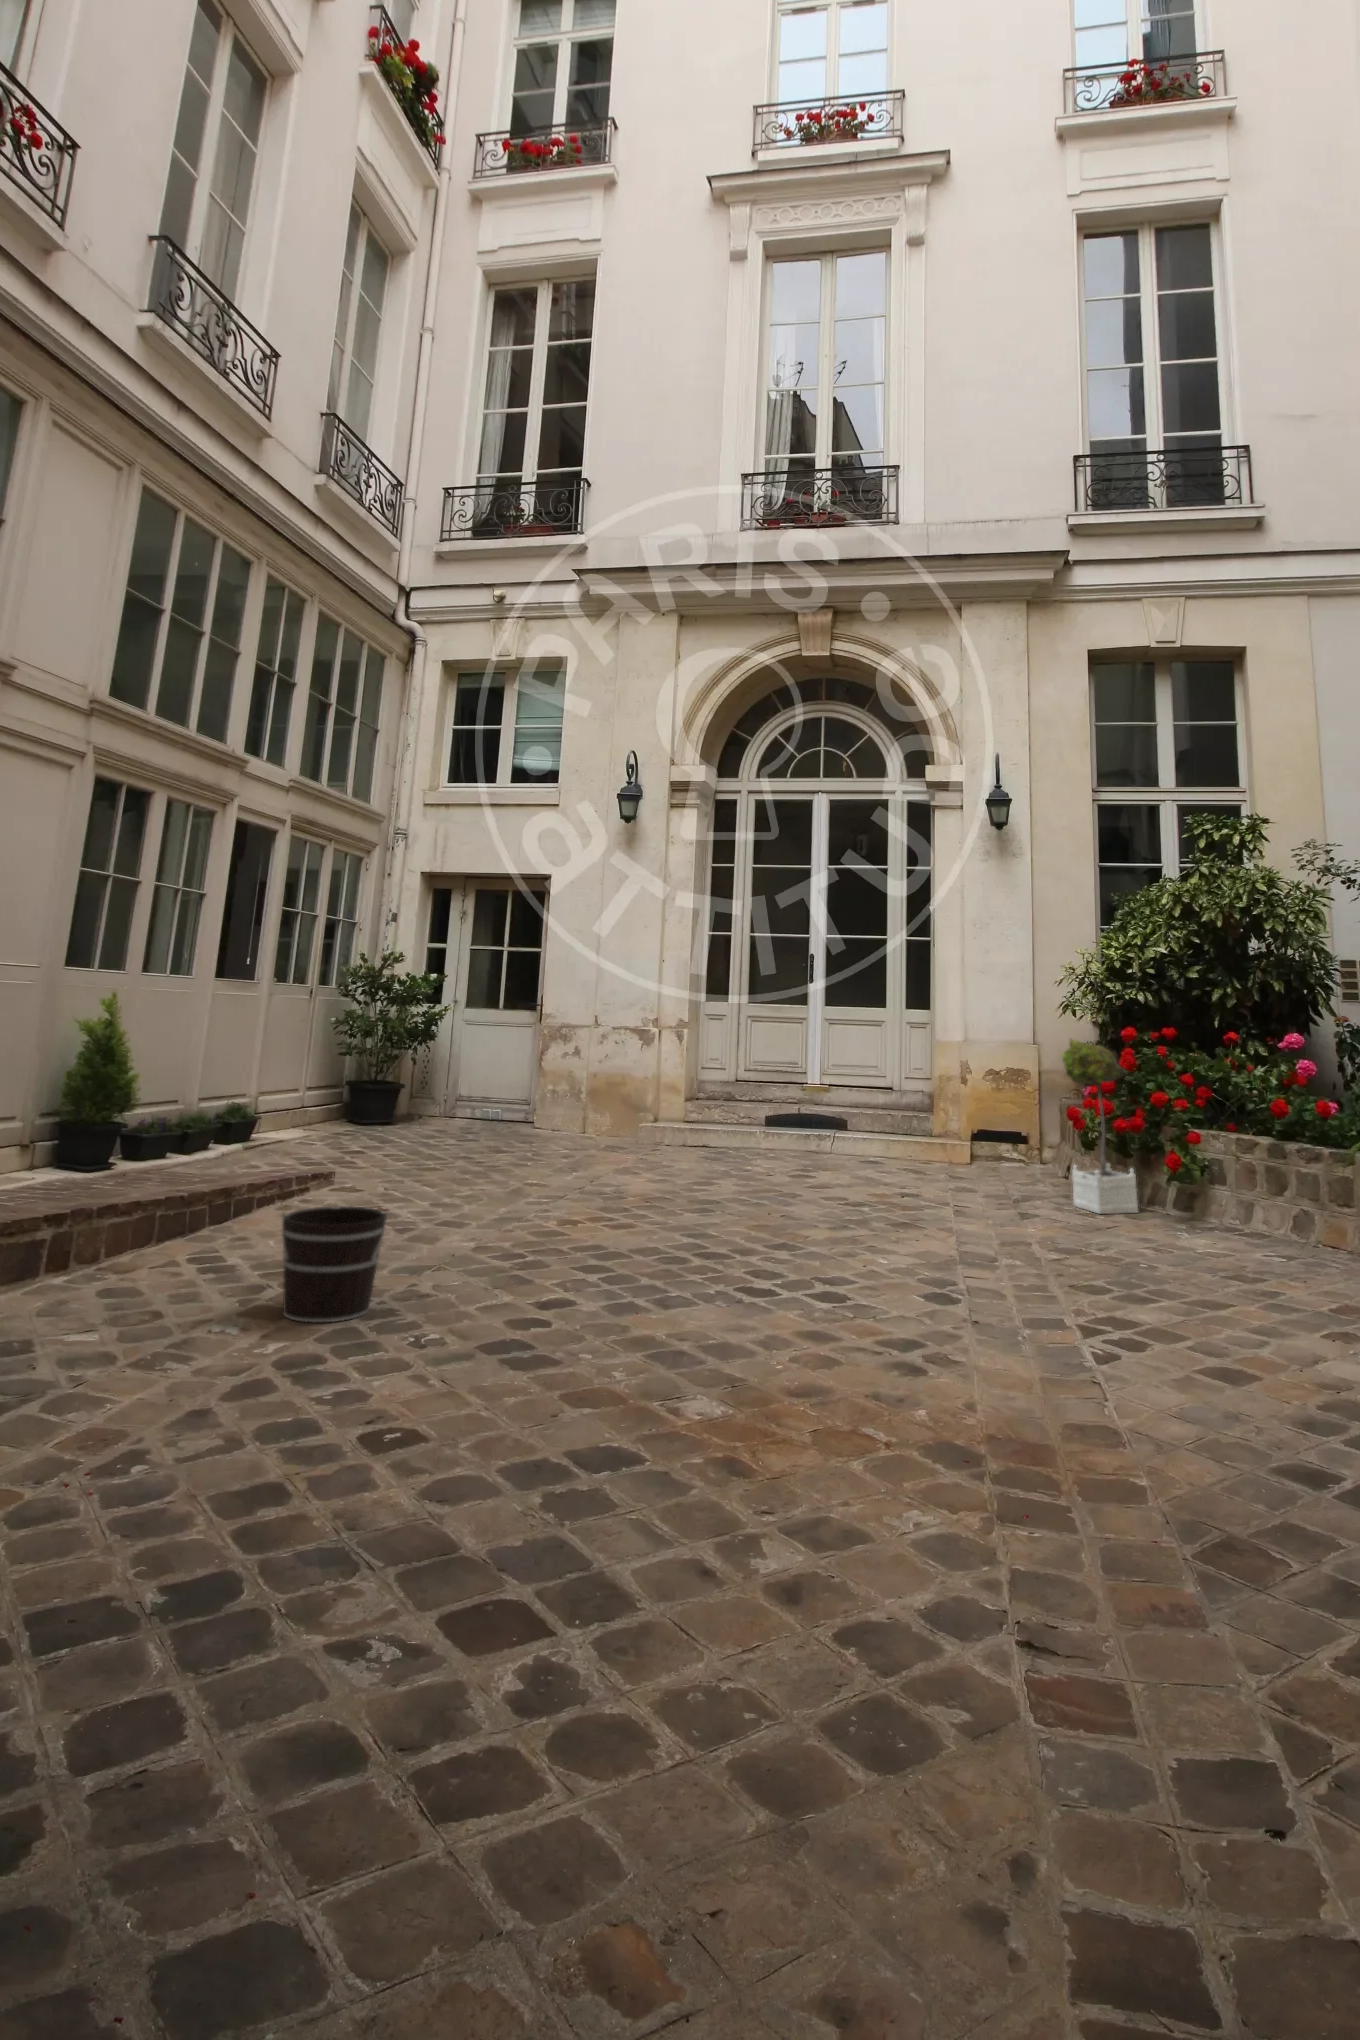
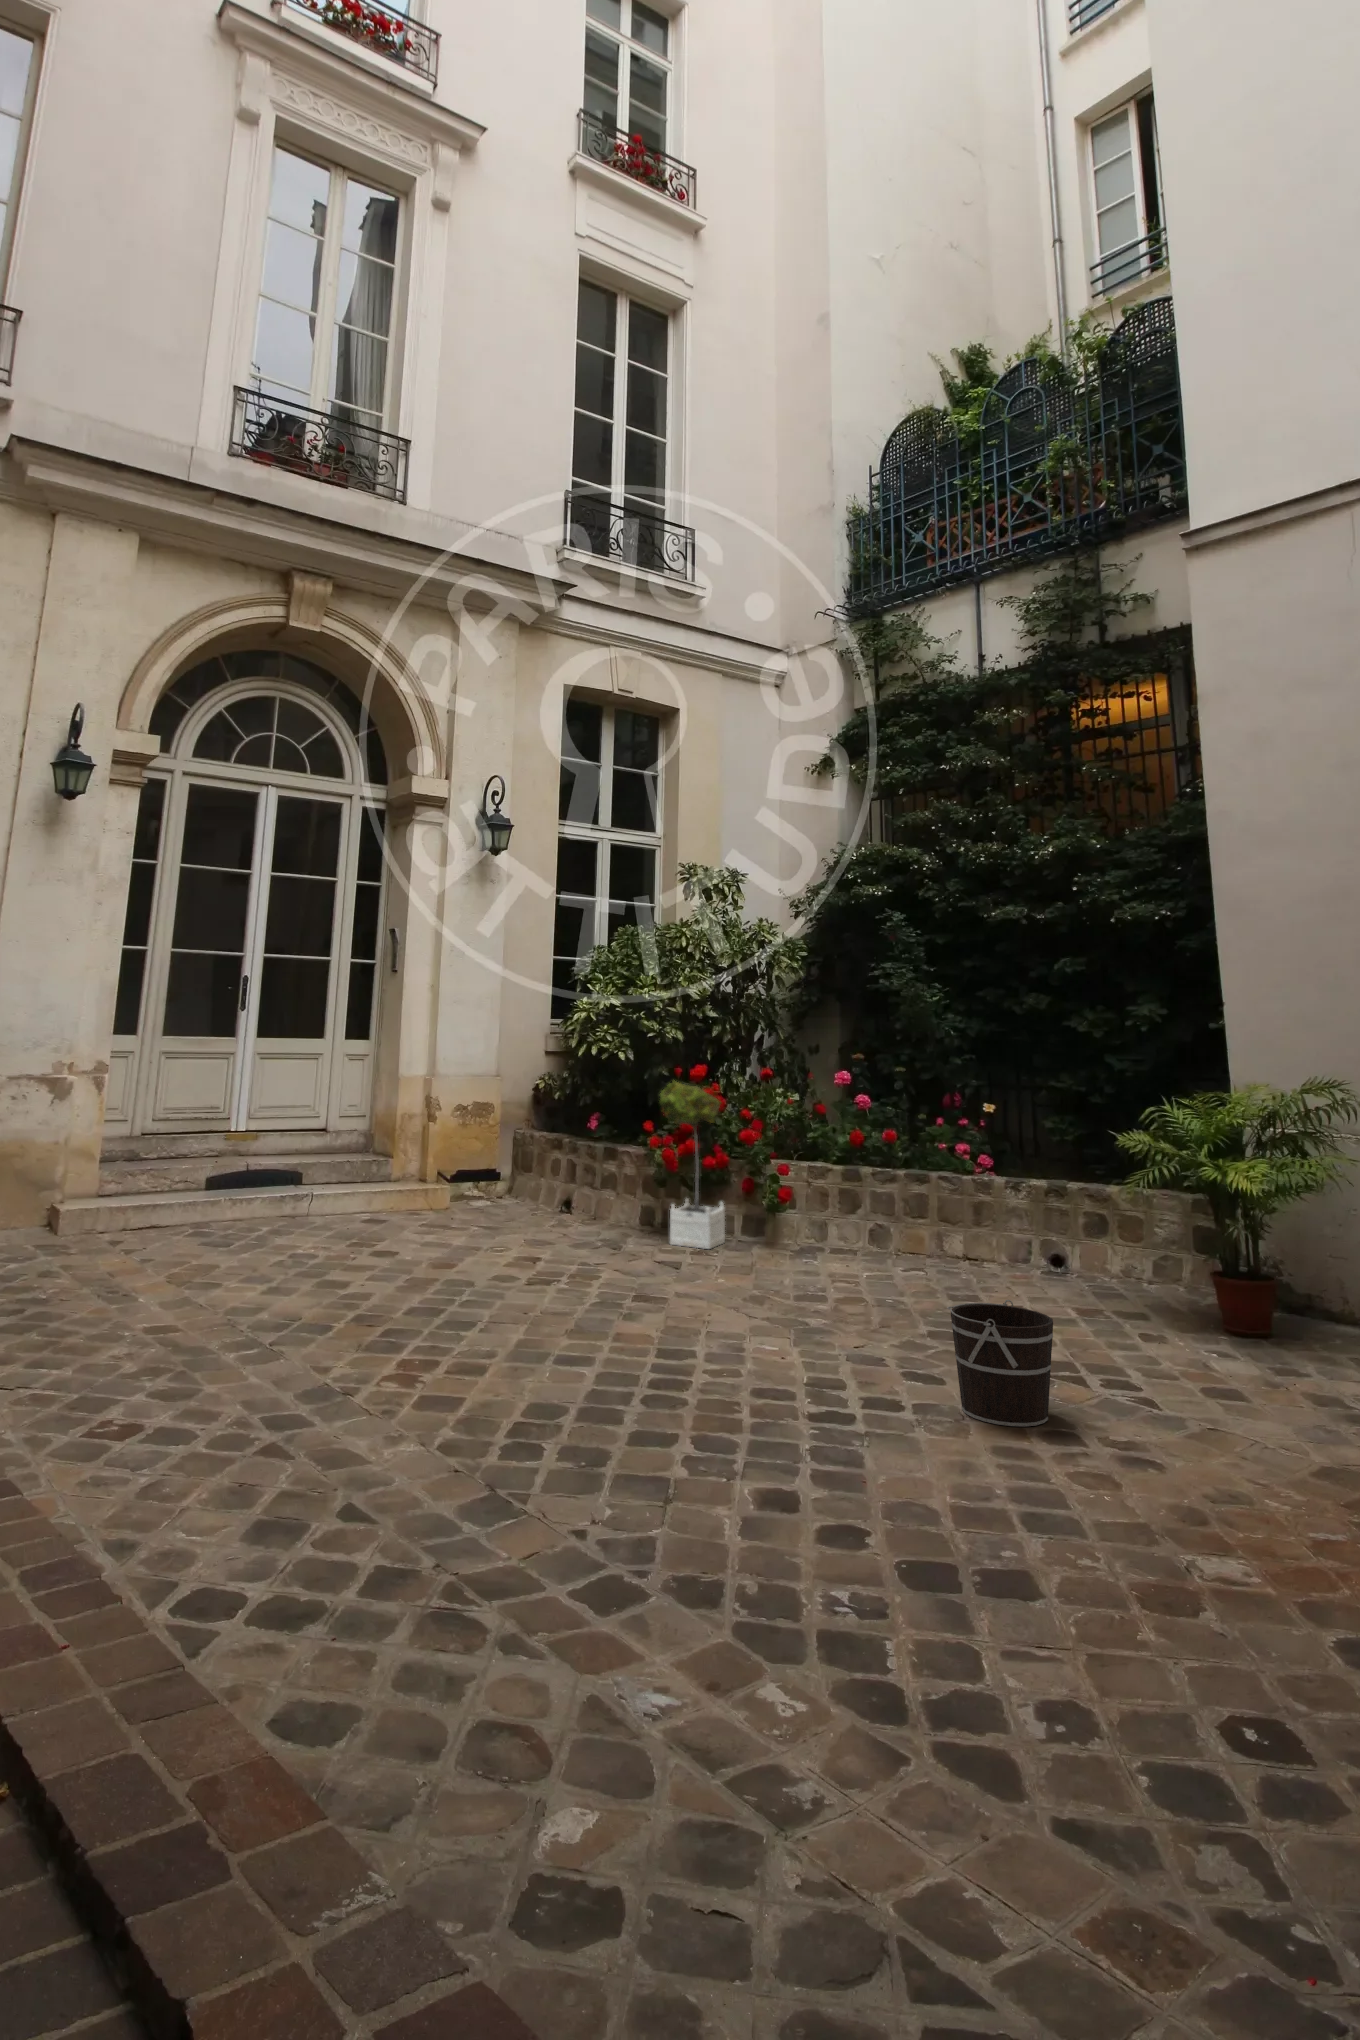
bucket: present [282,1206,388,1322] -> present [947,1300,1053,1427]

